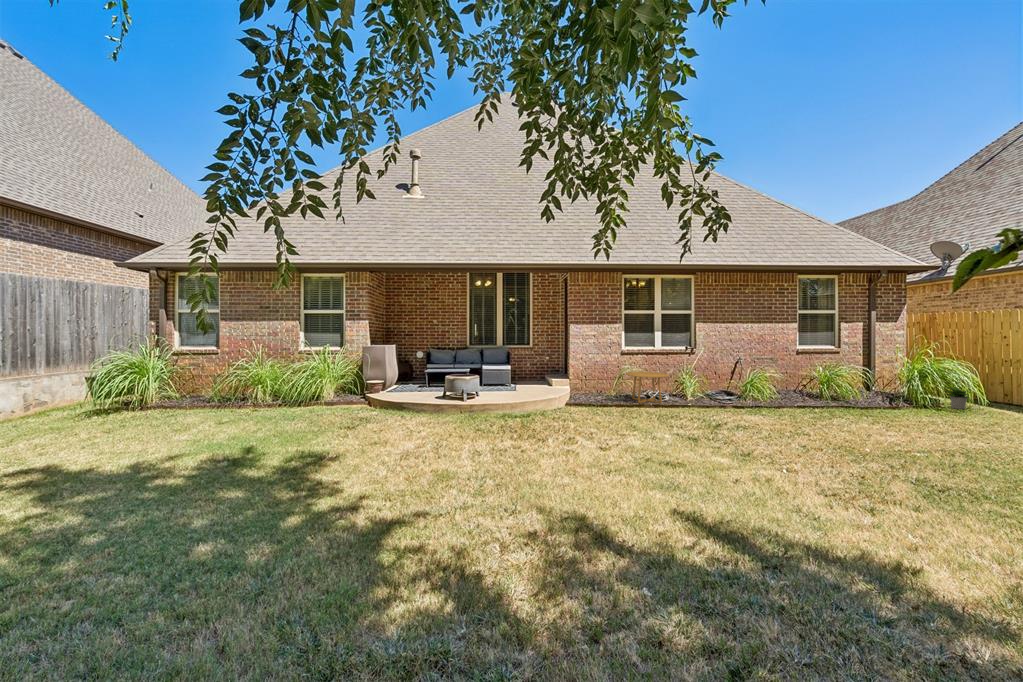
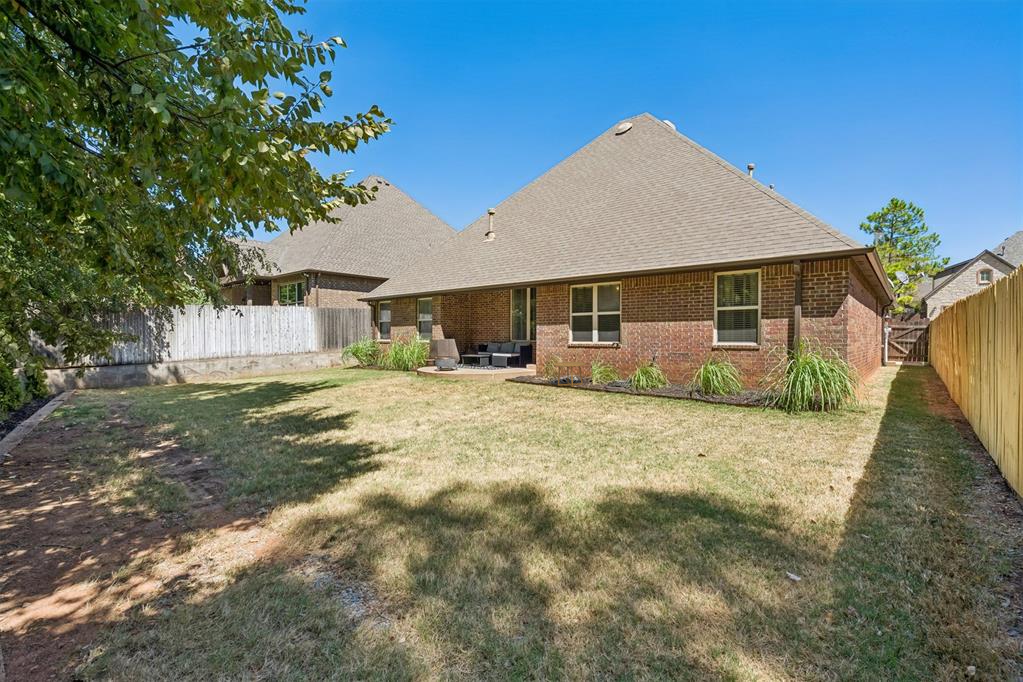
potted plant: present [947,387,968,409] -> none [830,396,867,424]

